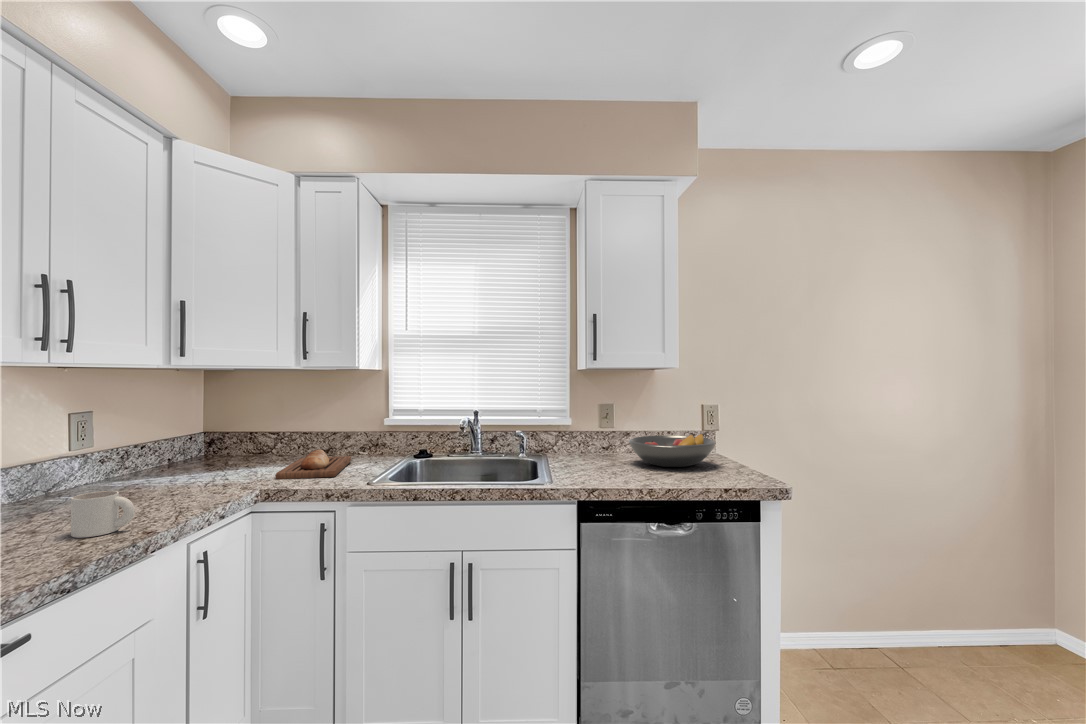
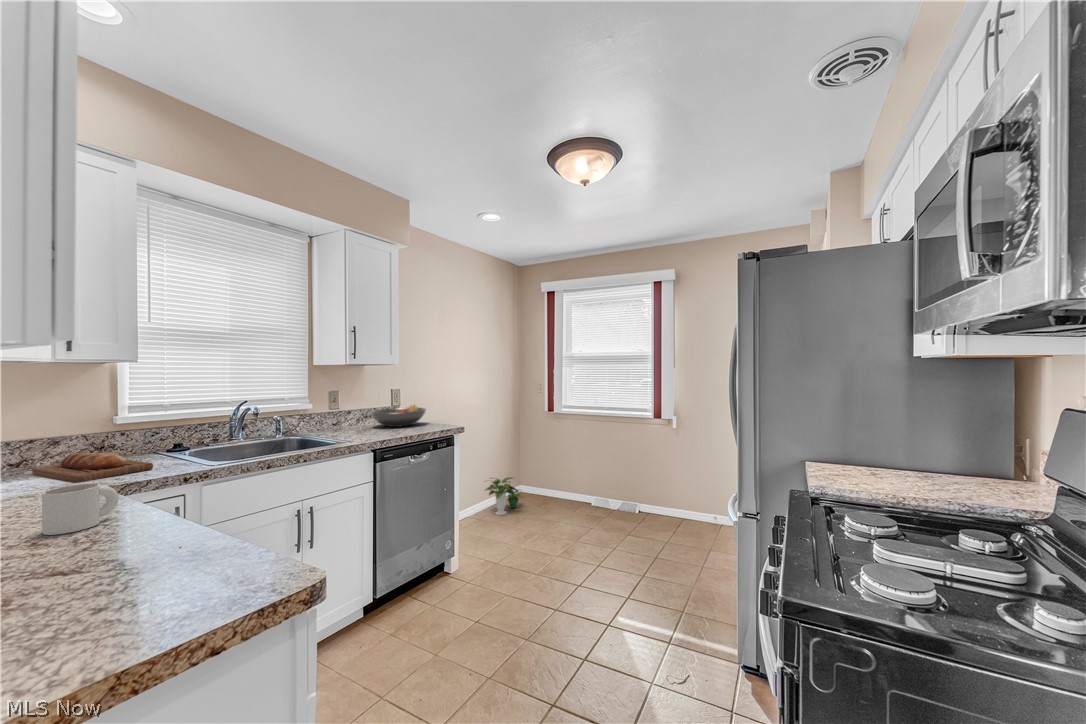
potted plant: none [899,590,1010,676] -> present [485,477,522,515]

